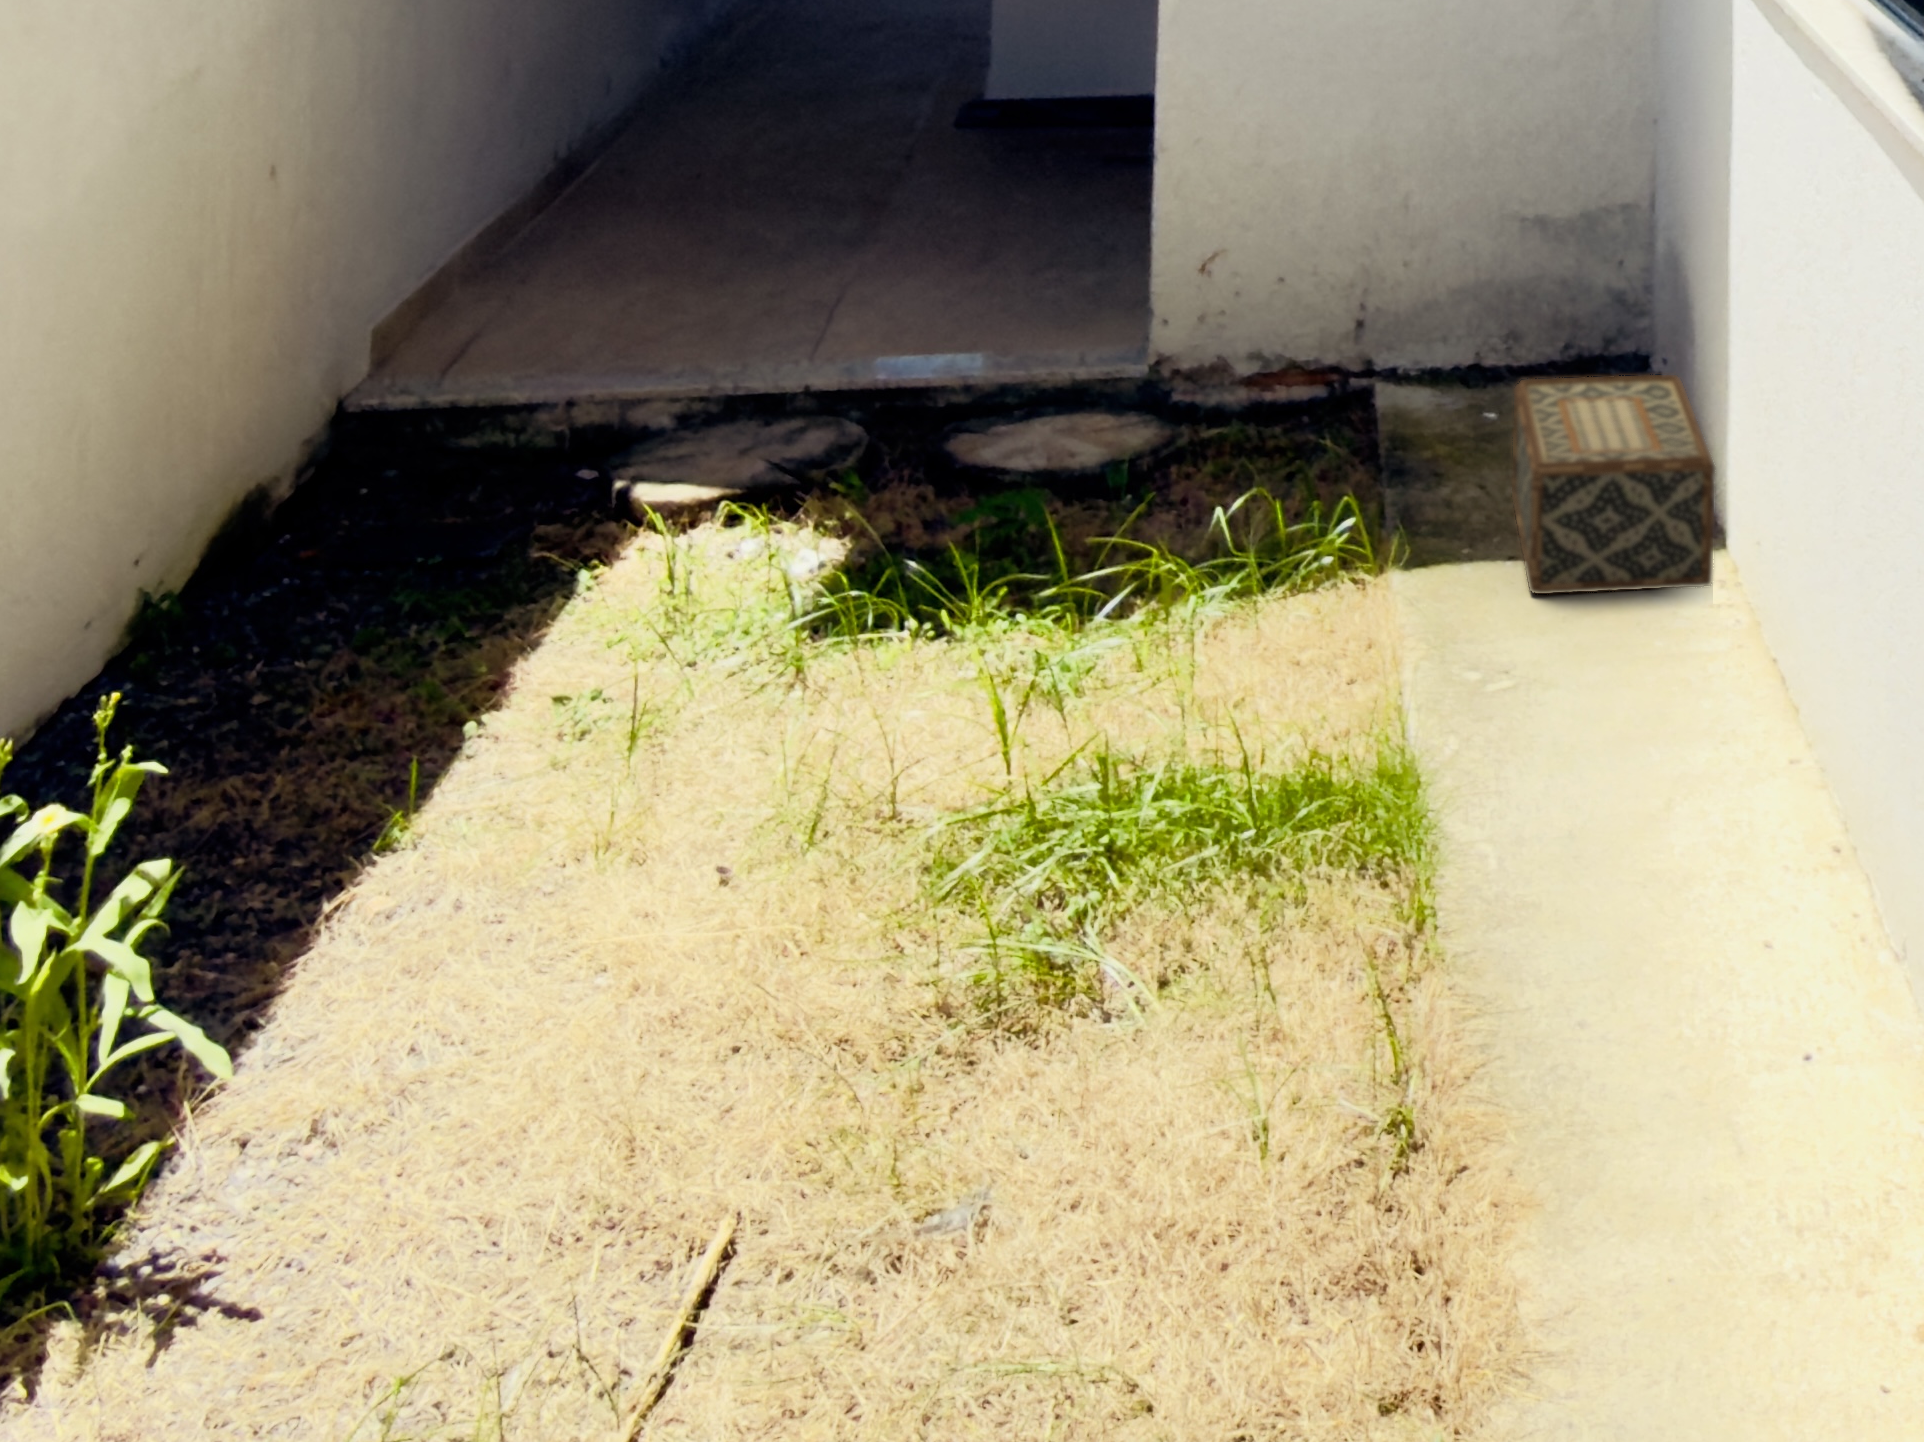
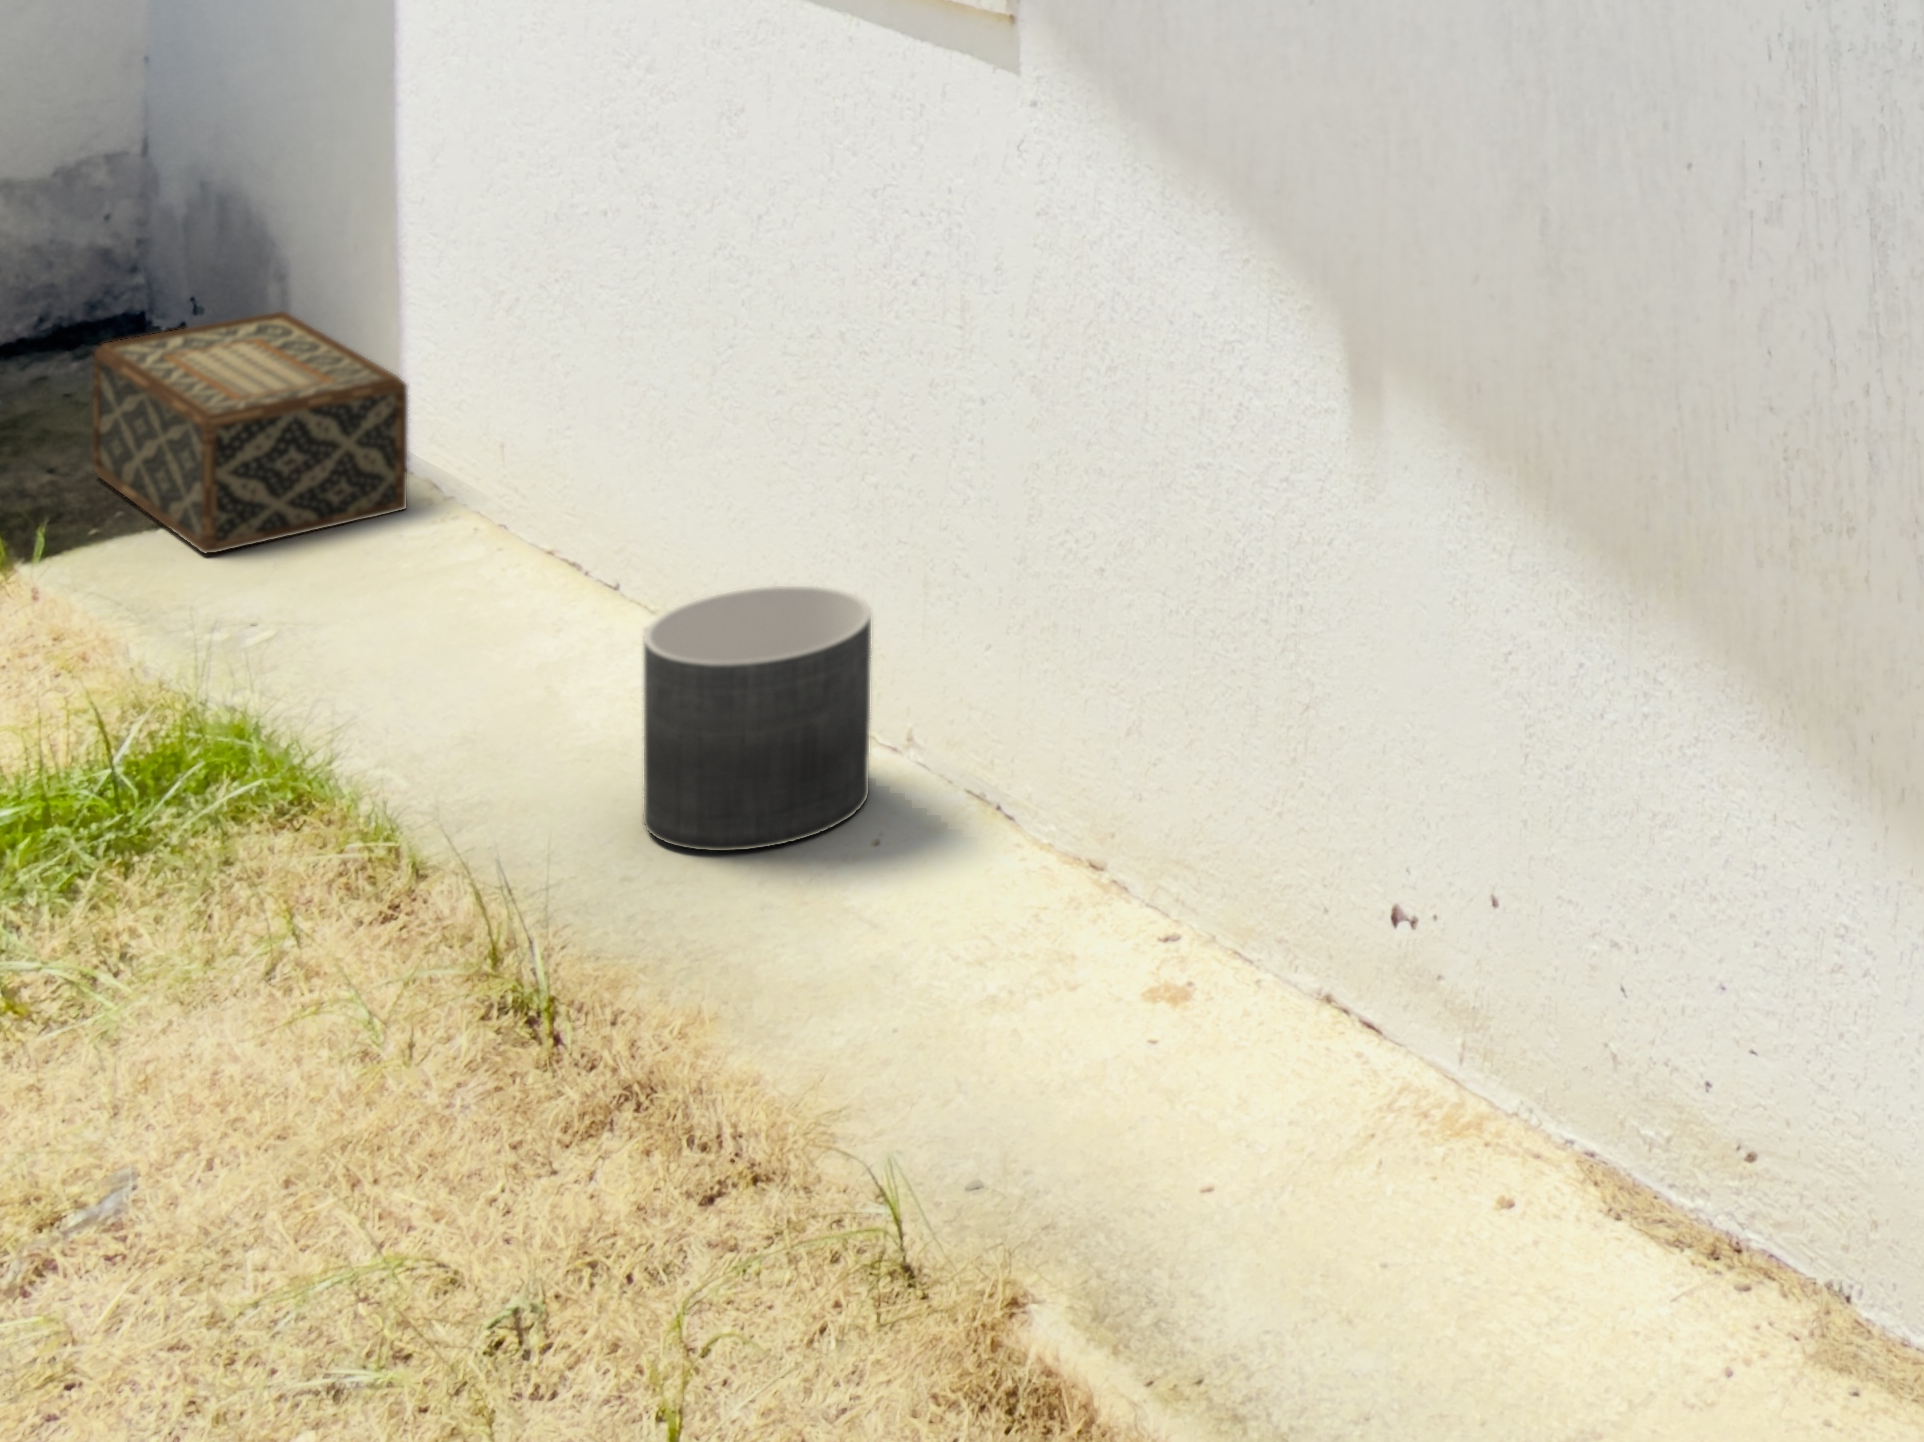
planter: none [1643,743,1867,1025] -> present [644,586,871,851]

